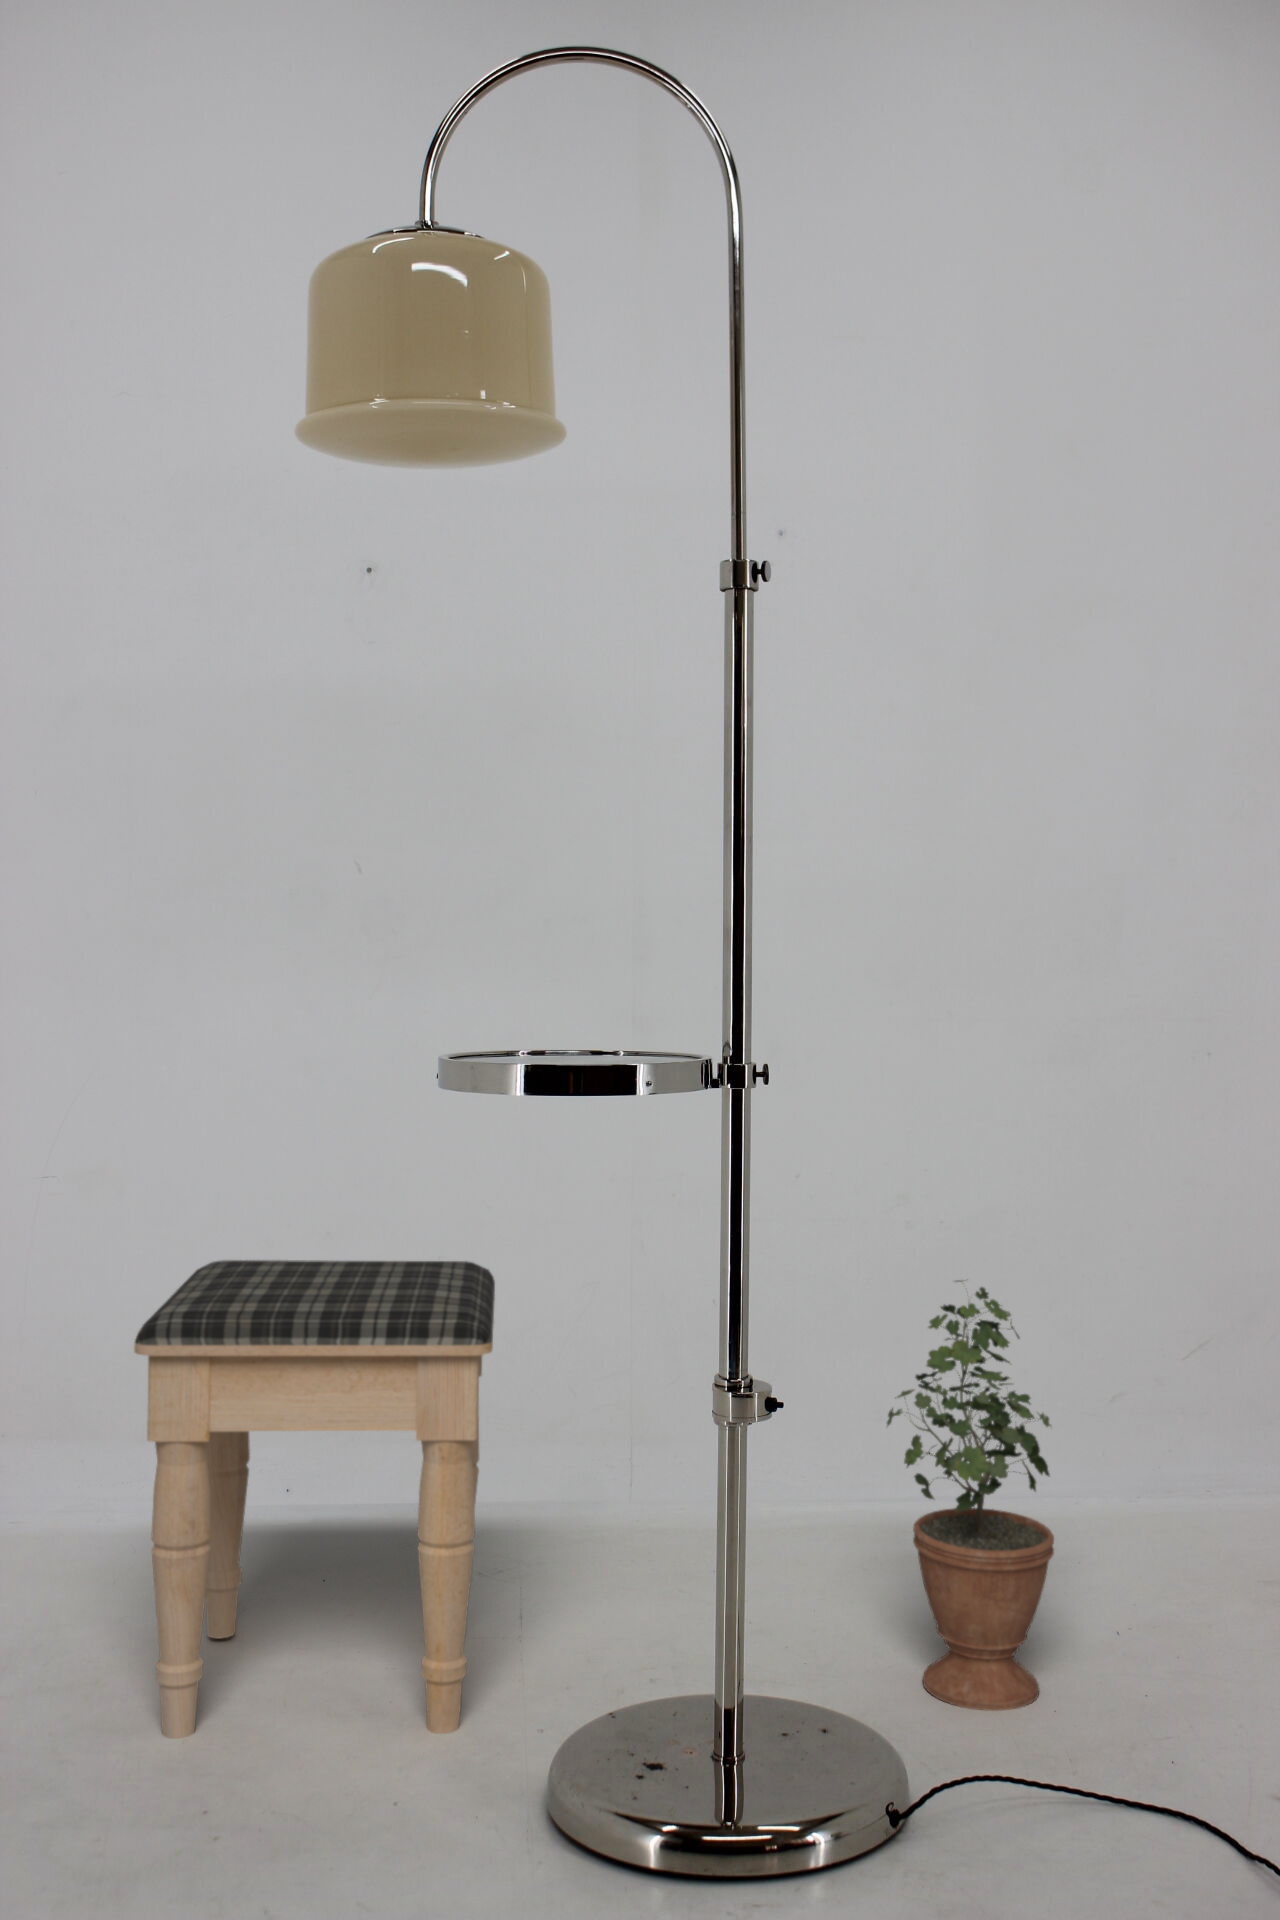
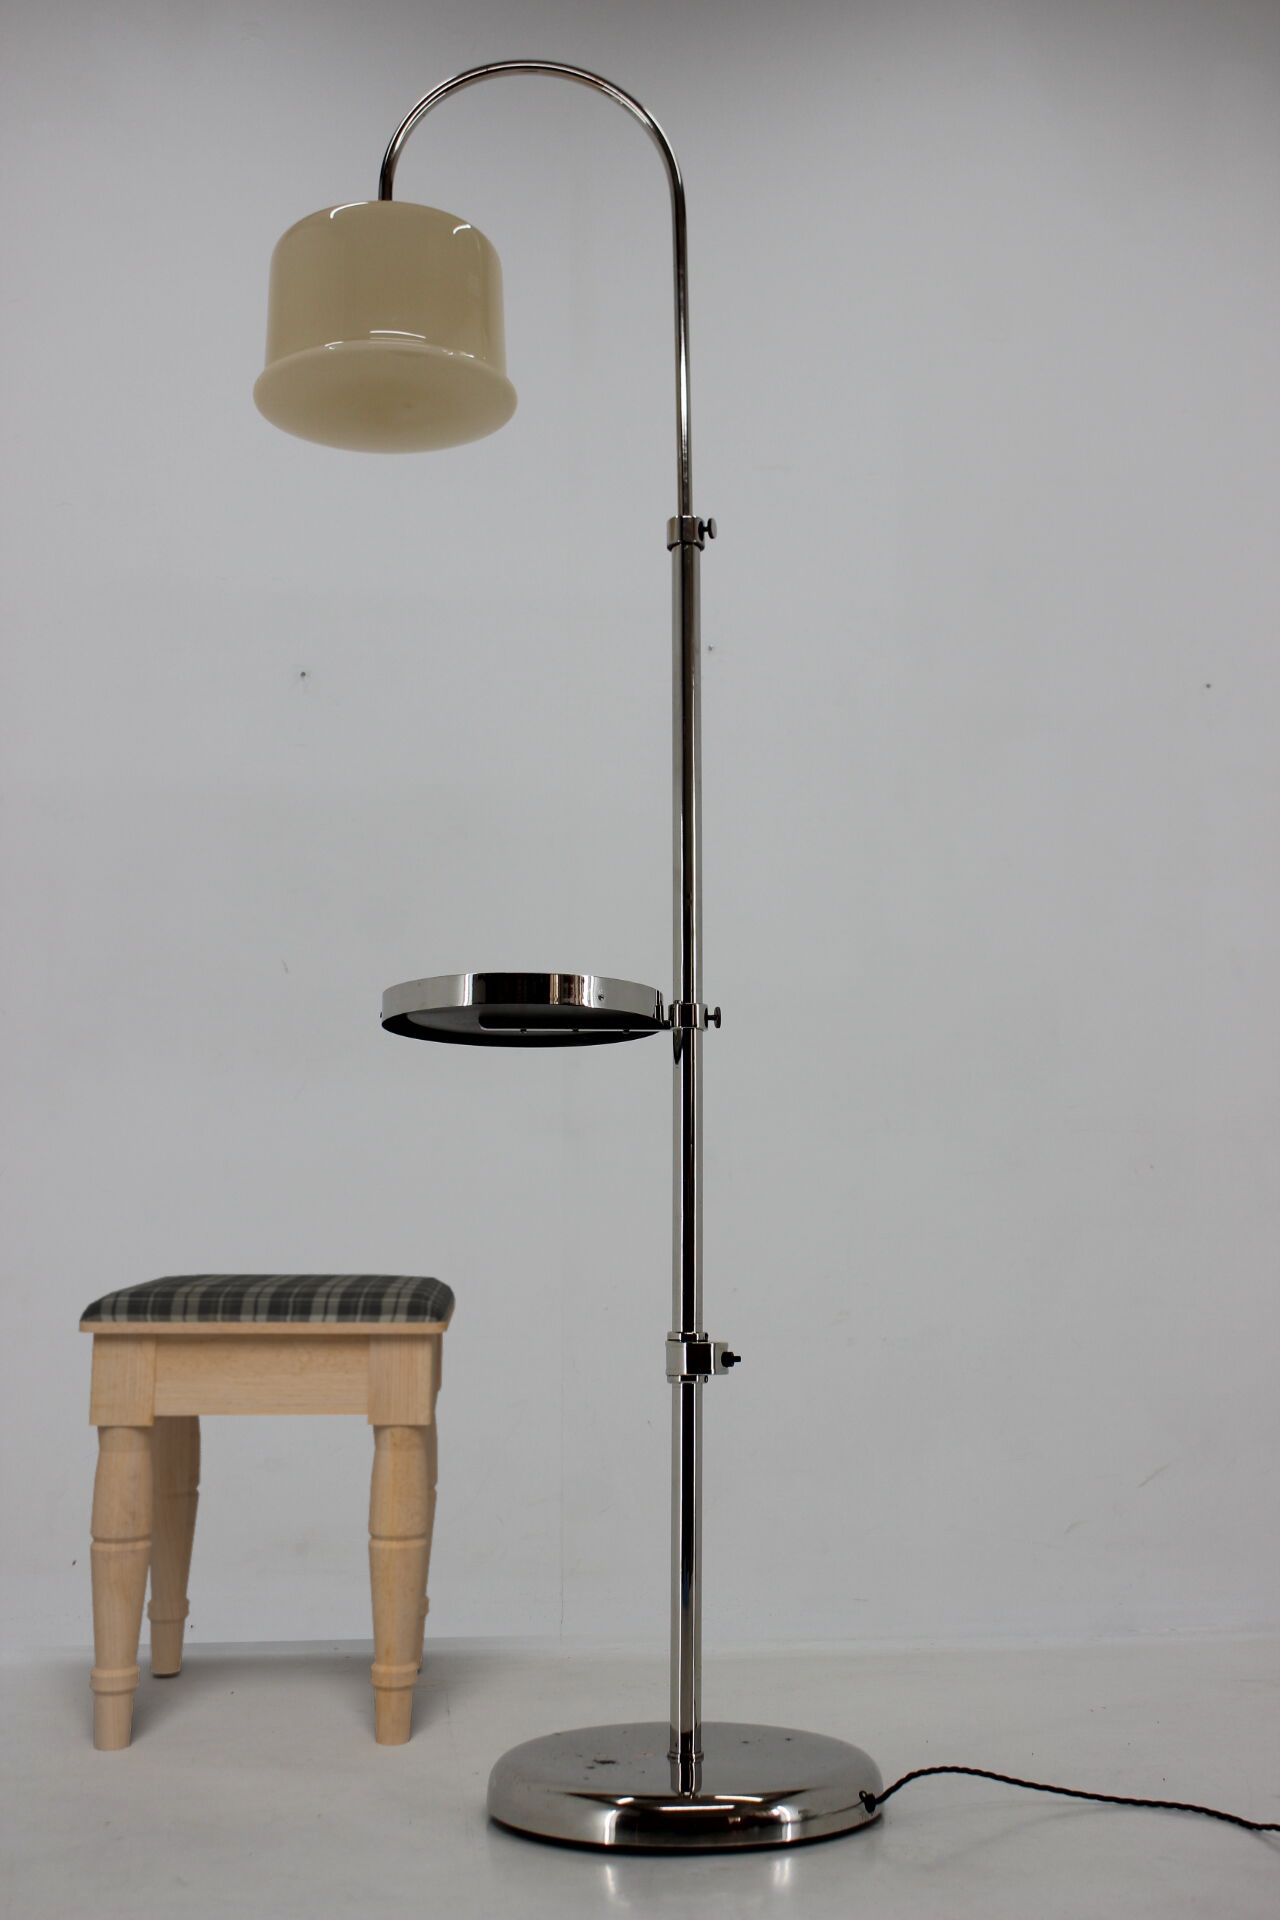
potted plant: present [887,1280,1054,1711] -> none [854,1279,1031,1725]

